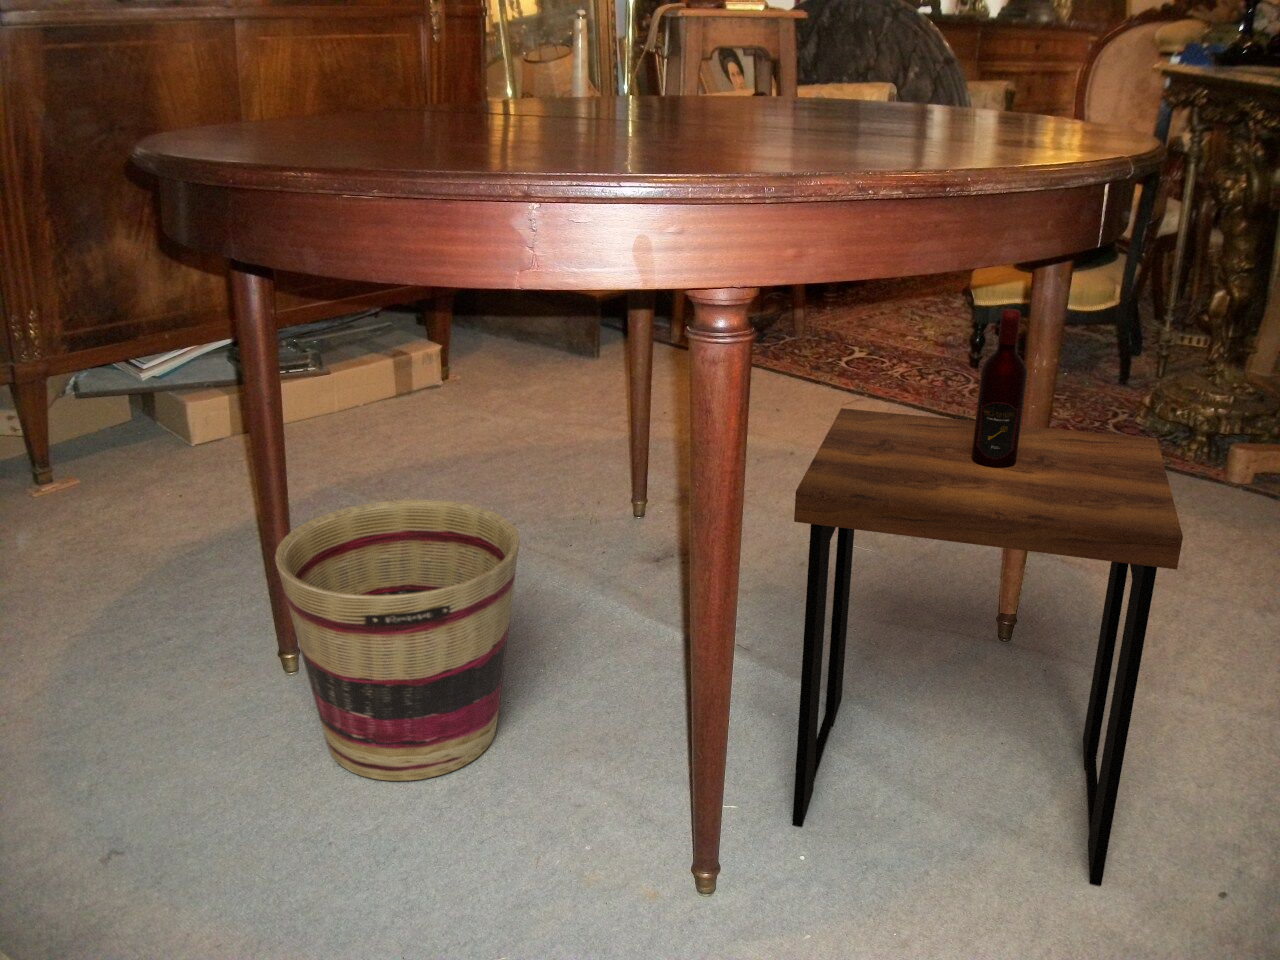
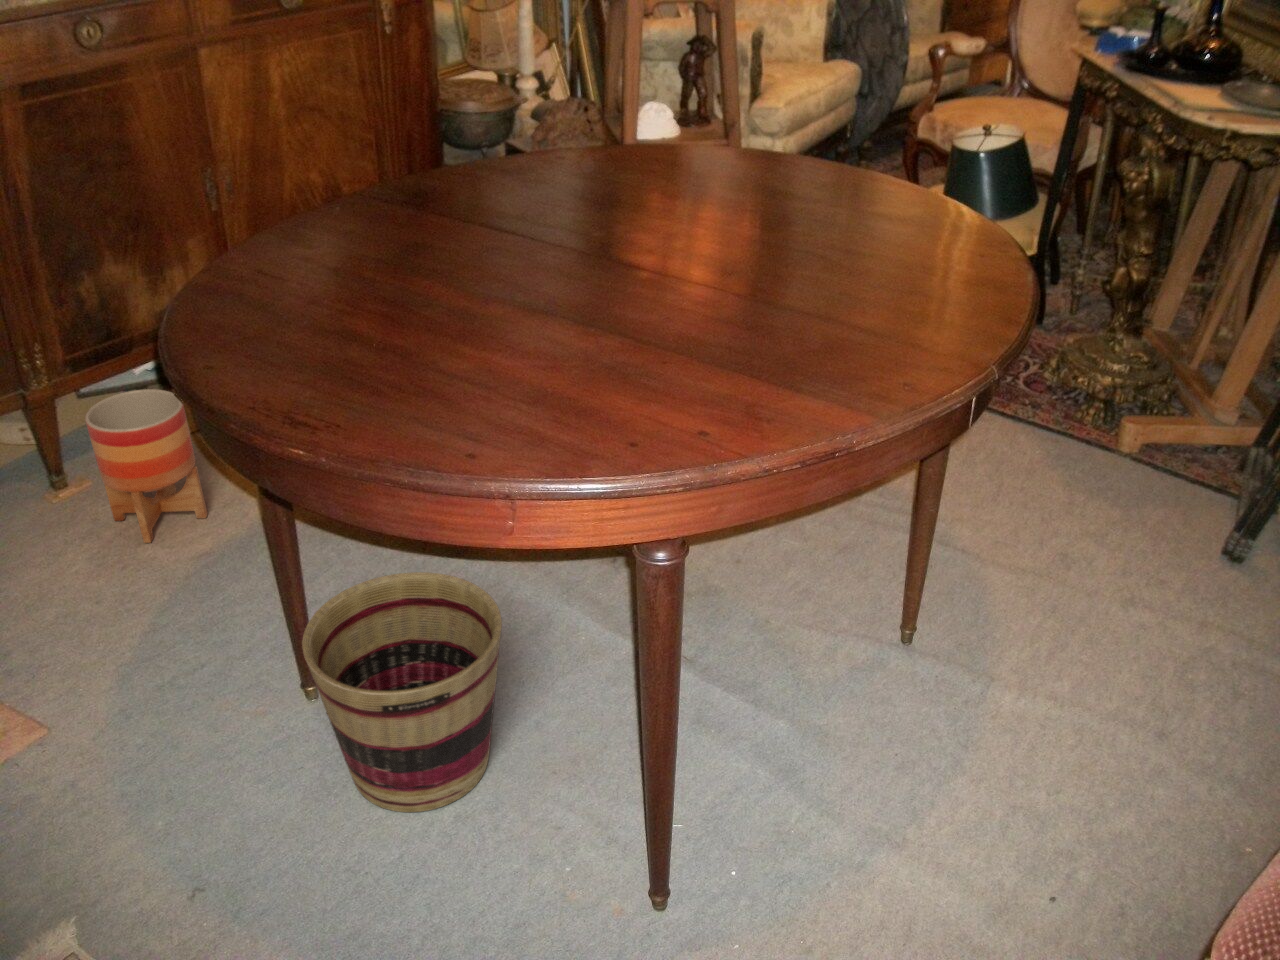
side table: present [792,309,1183,886] -> none [723,460,1019,889]
planter: none [72,363,200,528] -> present [85,389,208,543]

